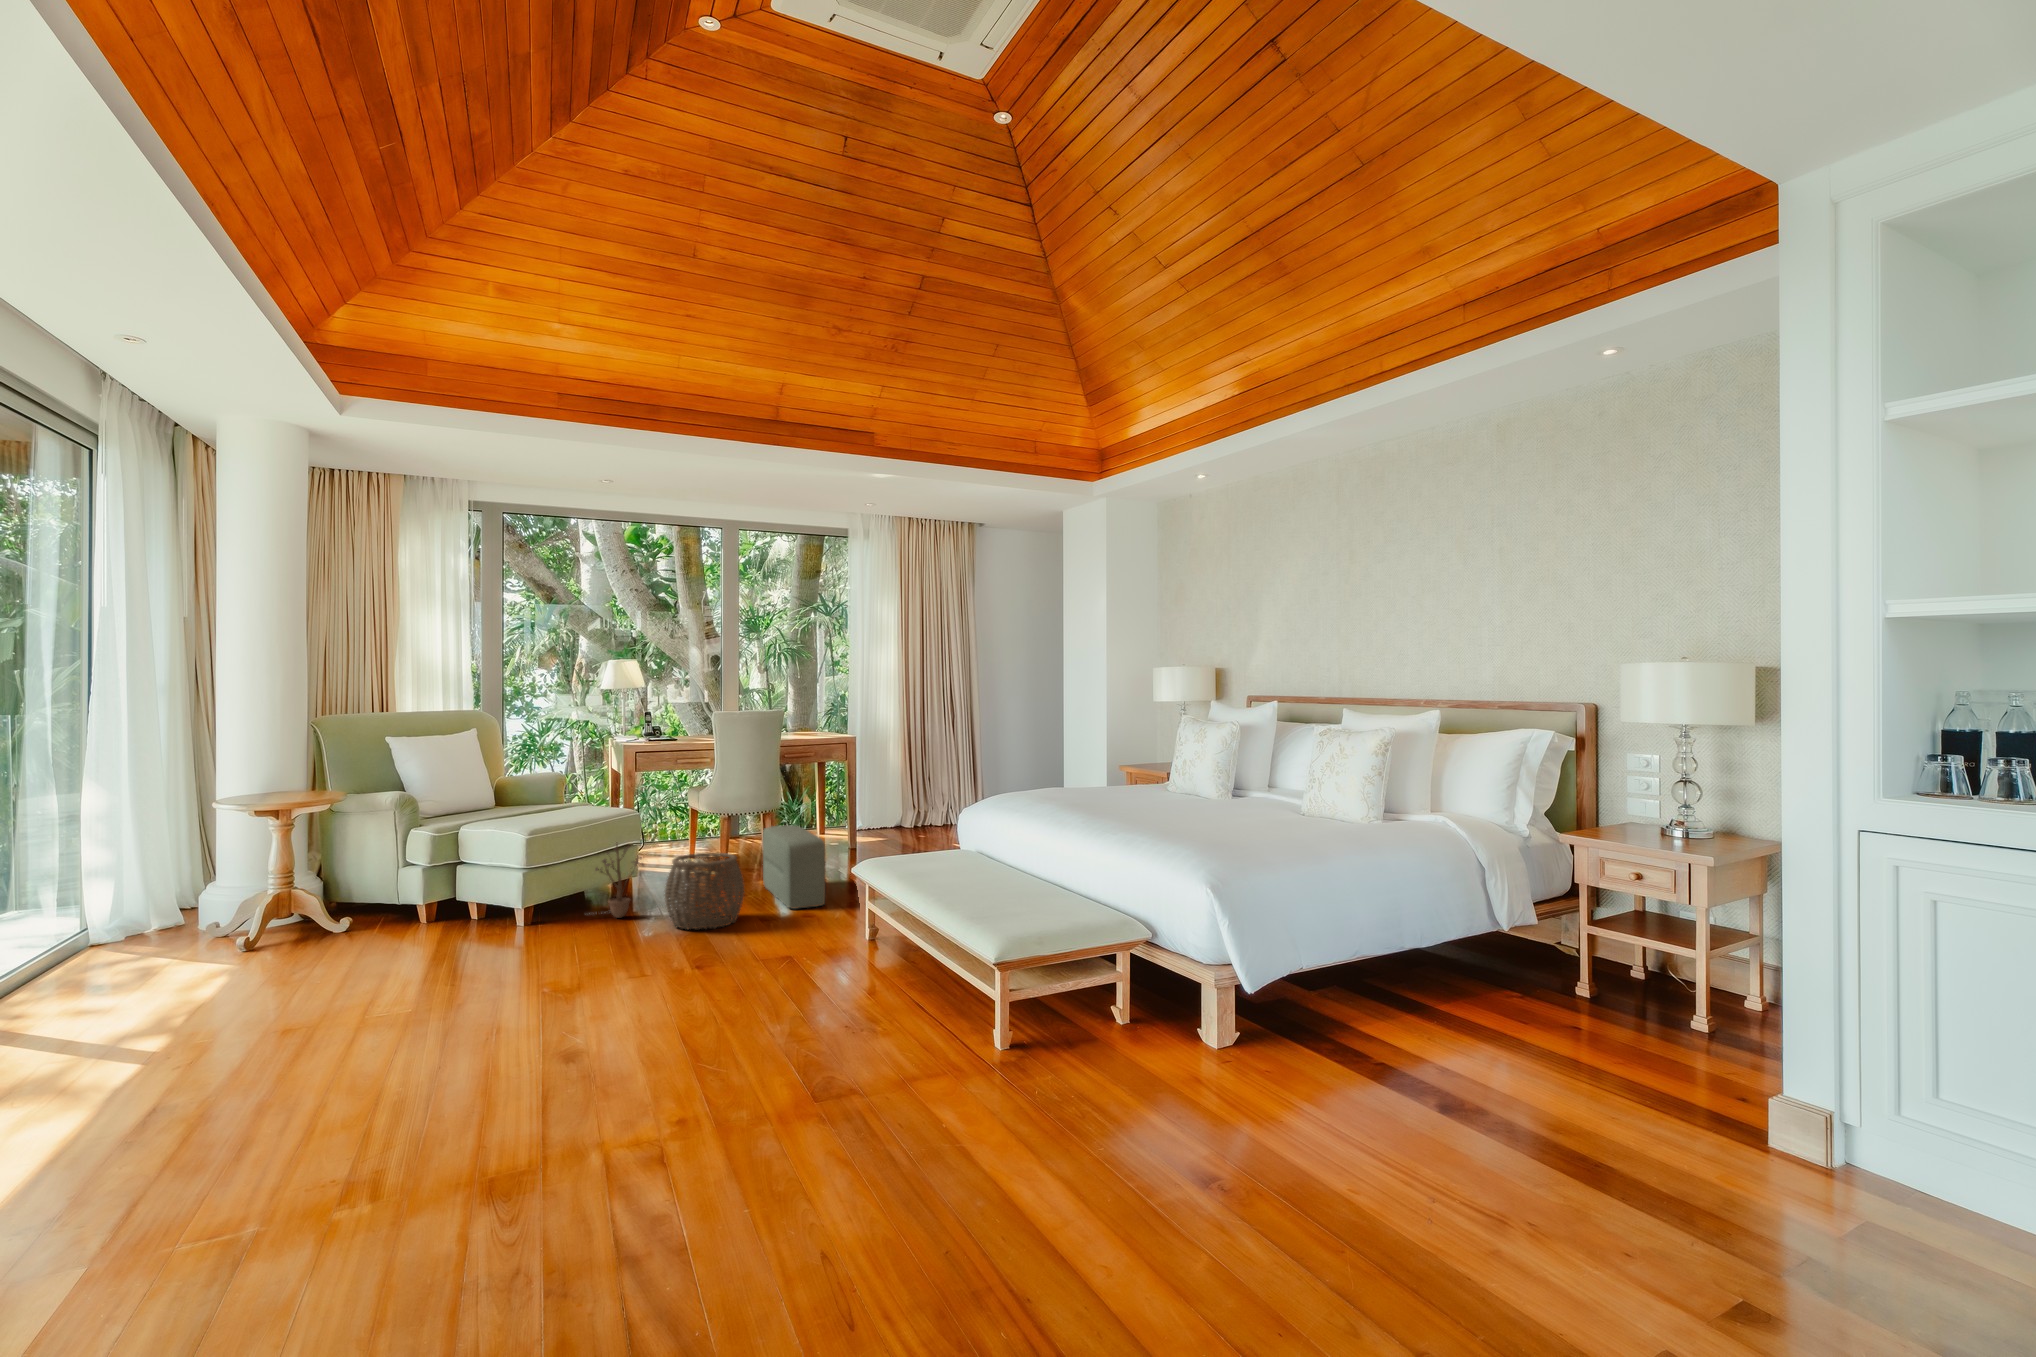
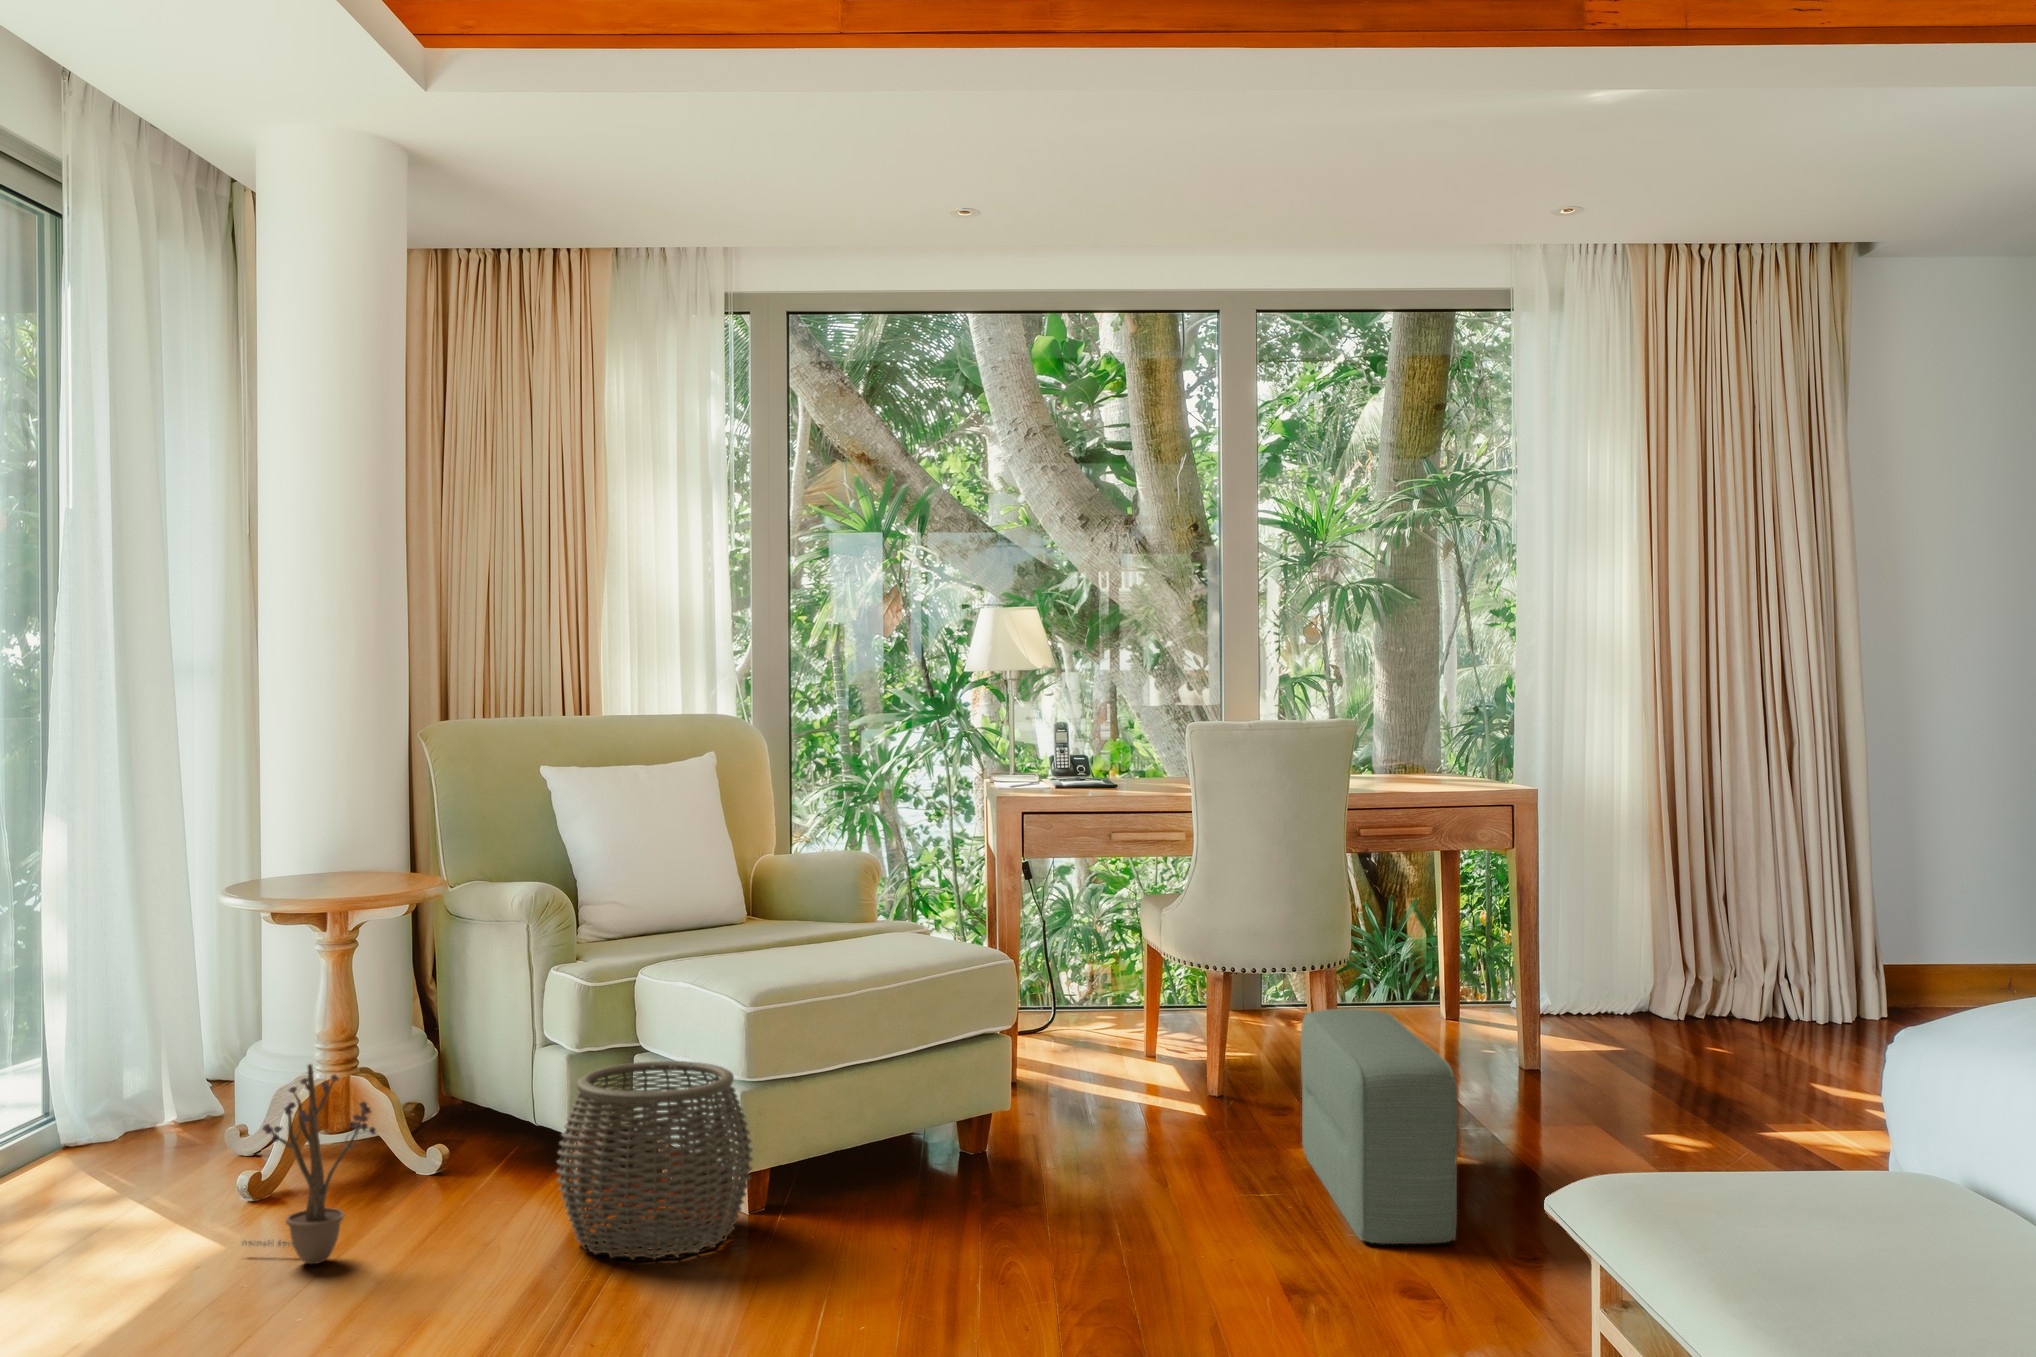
decorative plant: present [595,844,644,918] -> present [243,1064,375,1264]
woven basket: present [665,853,744,930] -> present [557,1061,753,1260]

